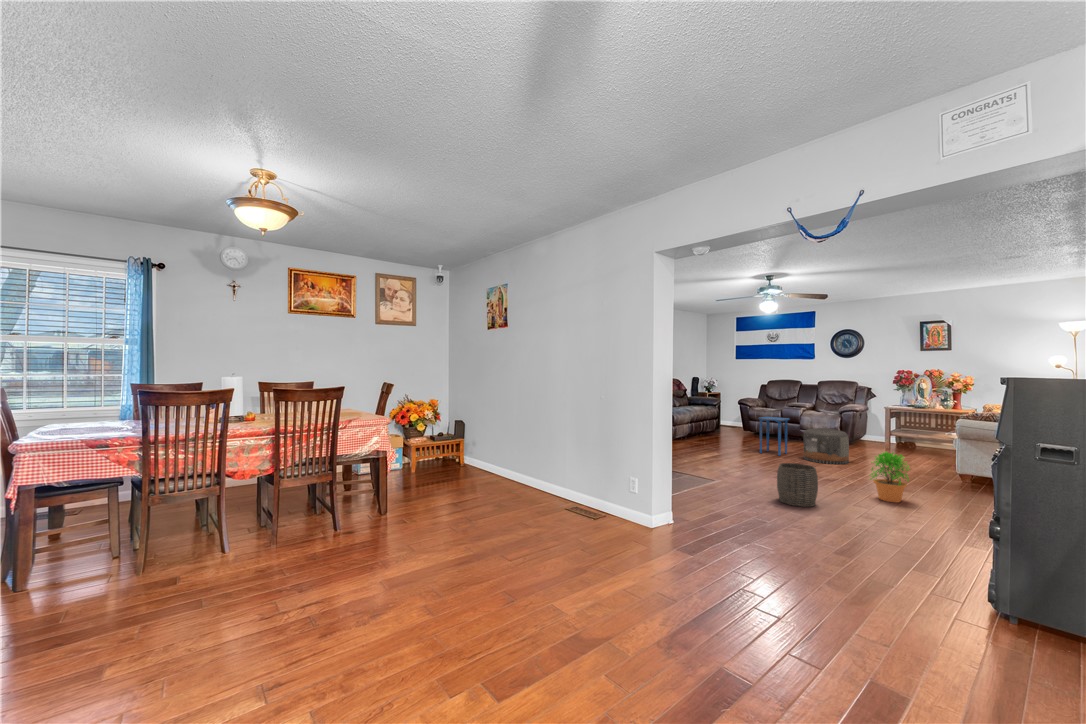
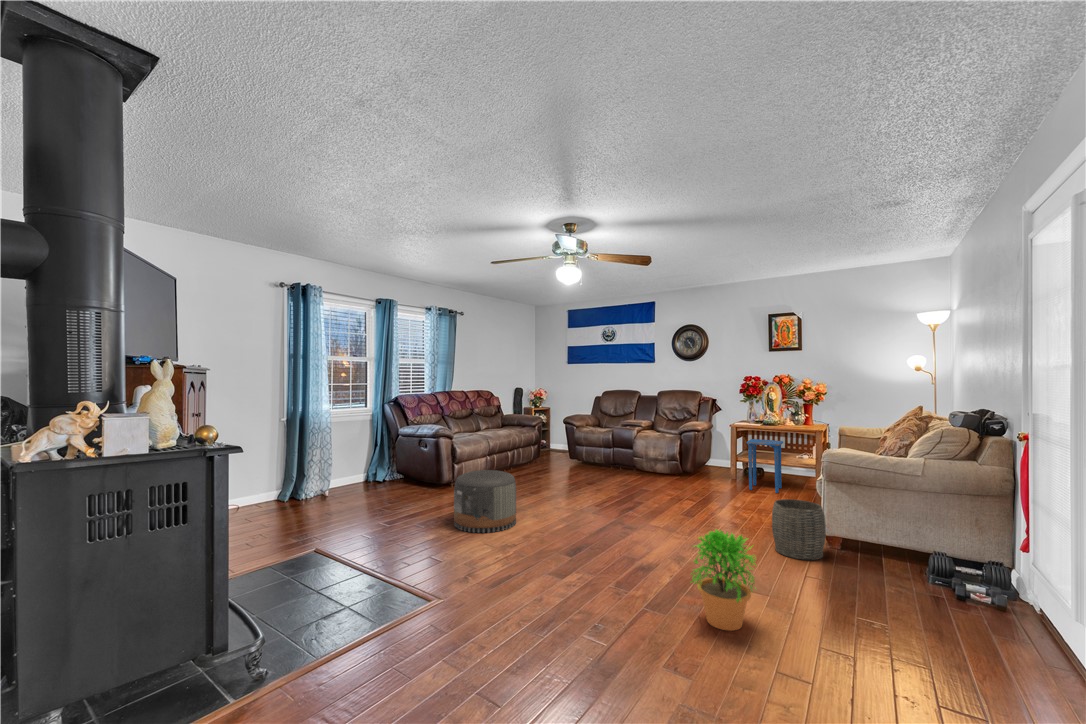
side table: present [758,417,789,456] -> present [746,439,783,493]
pouf: present [804,428,849,464] -> present [454,470,516,533]
woven basket: present [777,463,818,507] -> present [772,499,826,560]

